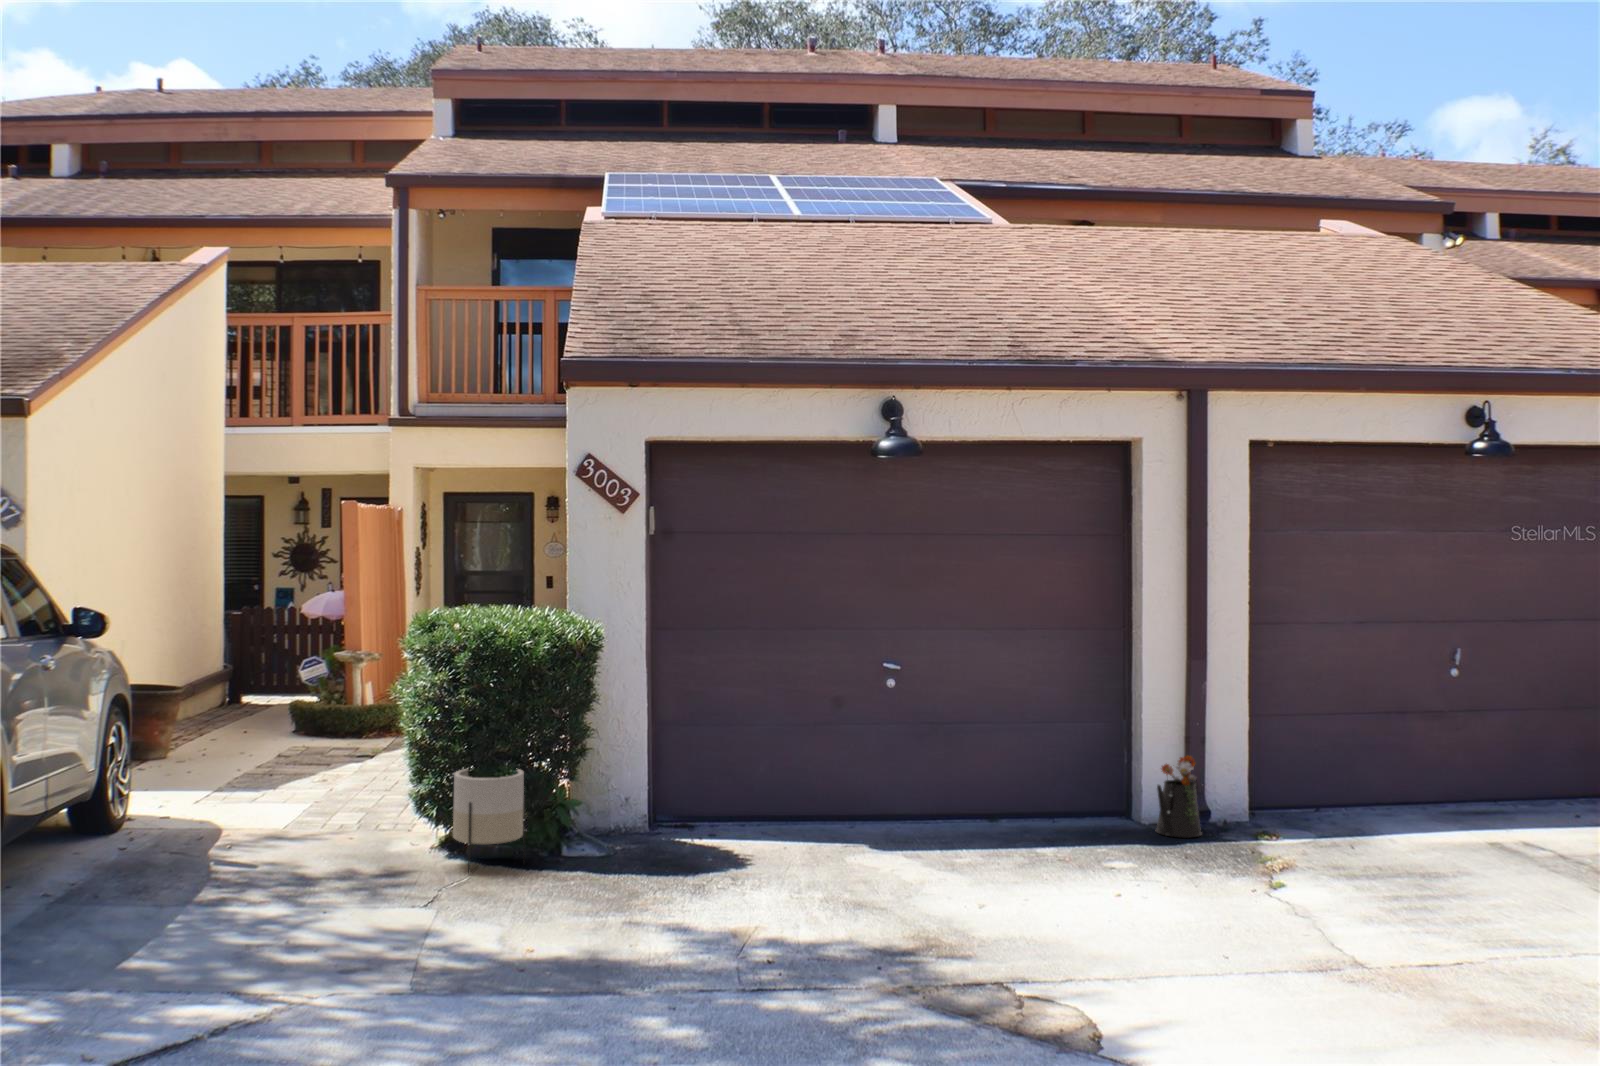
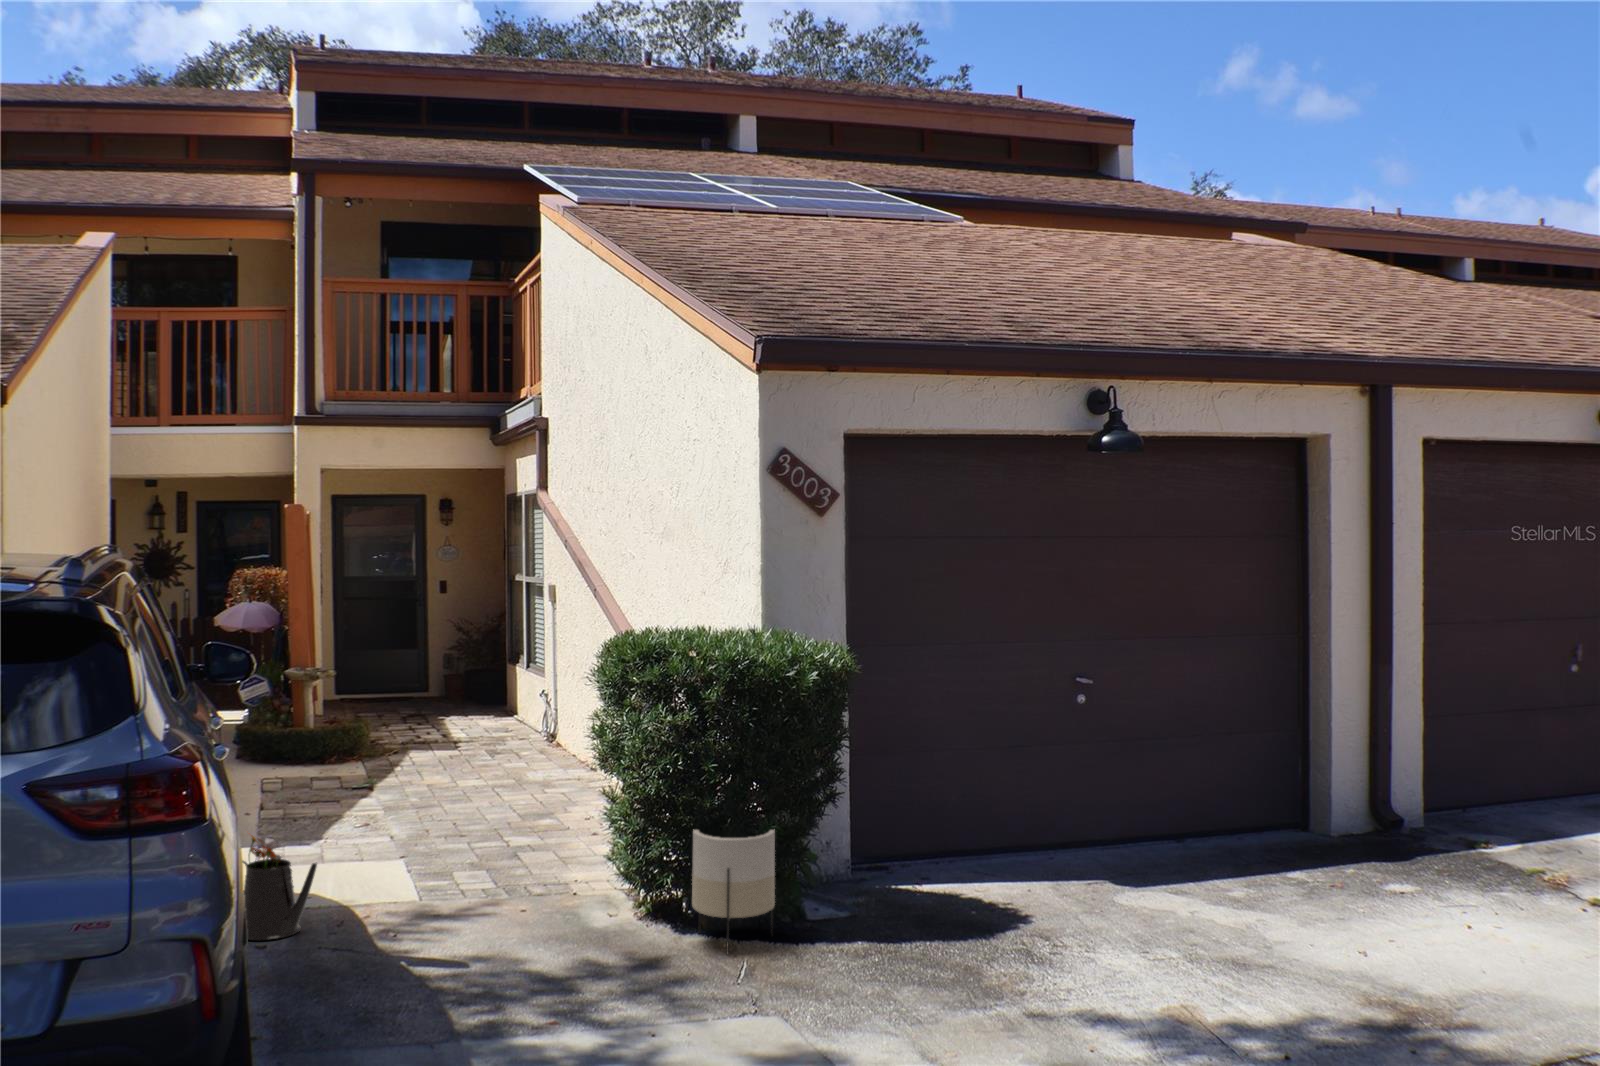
watering can: present [1156,756,1202,838] -> present [242,836,317,940]

